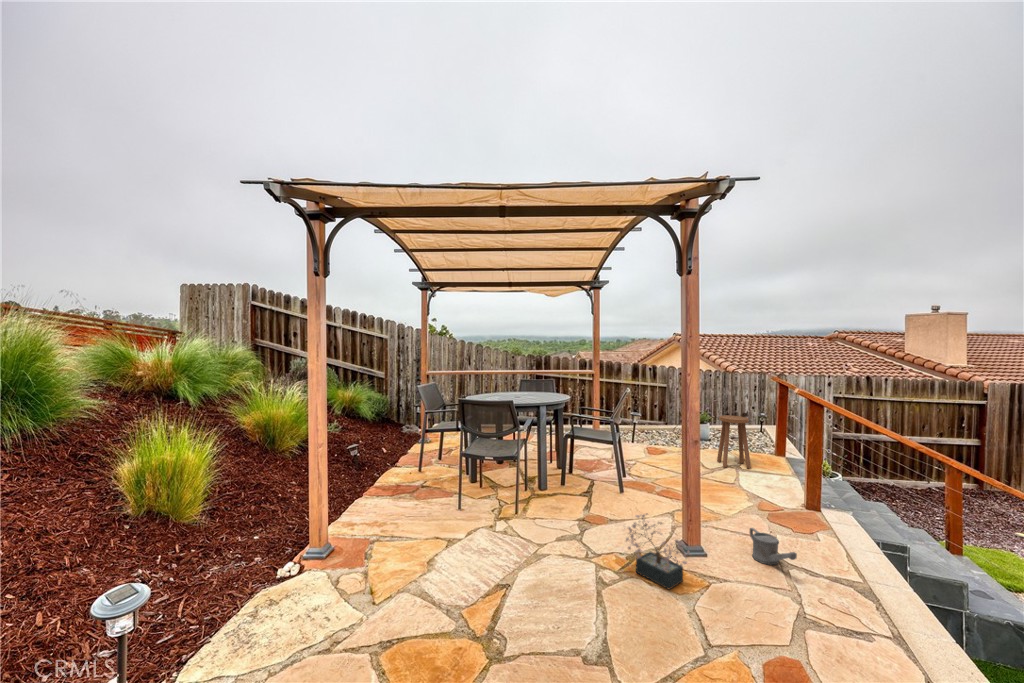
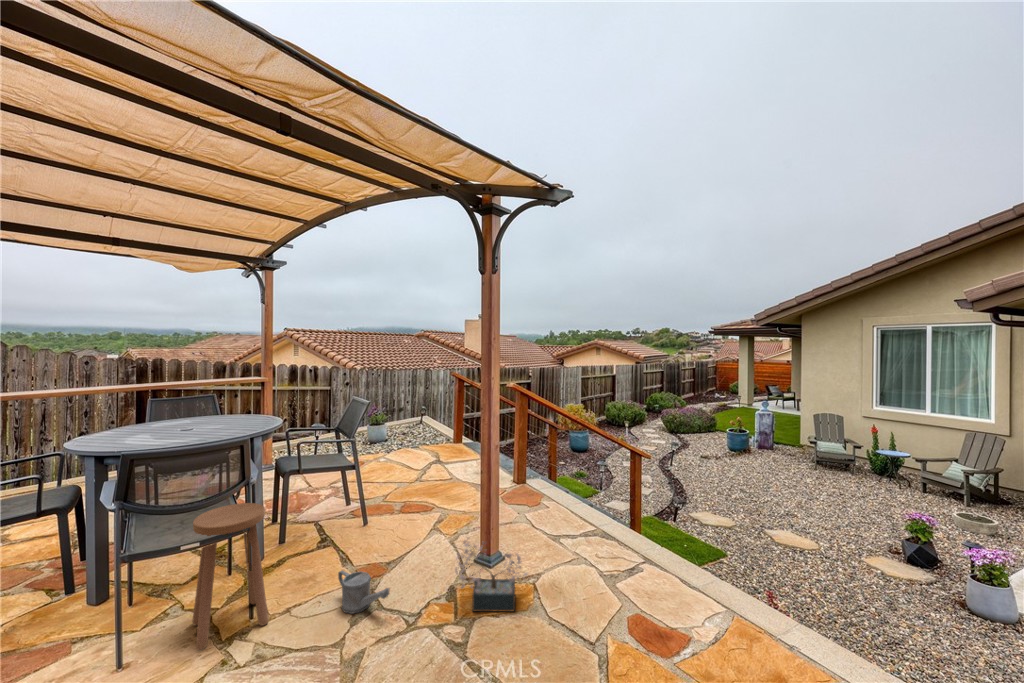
stool: present [717,415,751,469] -> present [192,503,268,650]
watering can: present [750,528,797,565] -> present [338,571,389,614]

